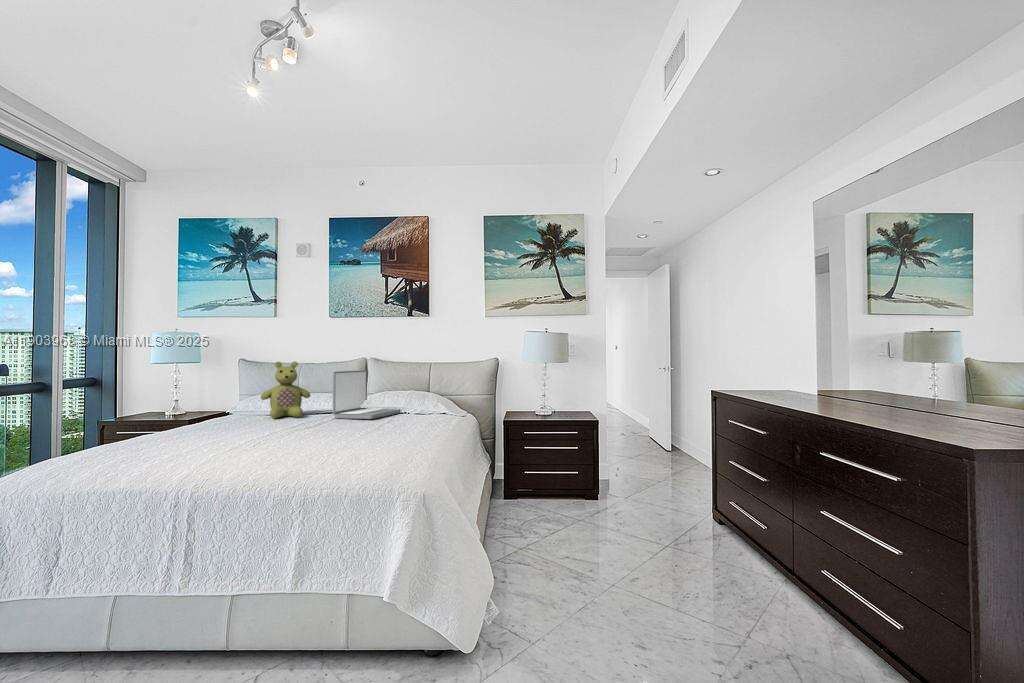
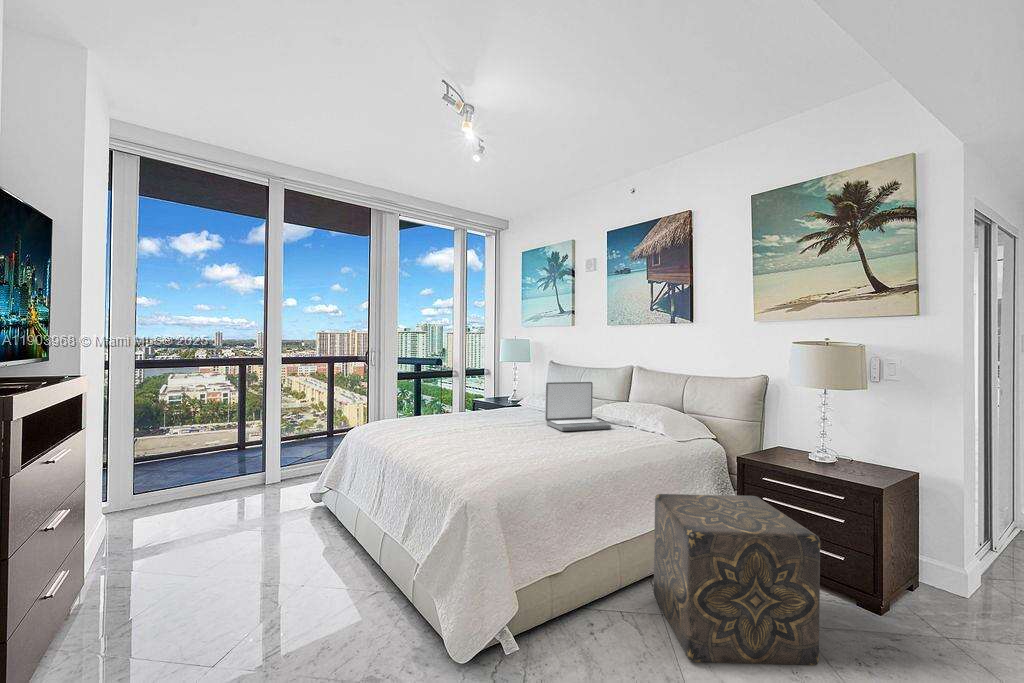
stuffed bear: present [261,361,310,418] -> none [509,370,546,418]
ottoman: none [504,437,618,551] -> present [654,494,820,666]

